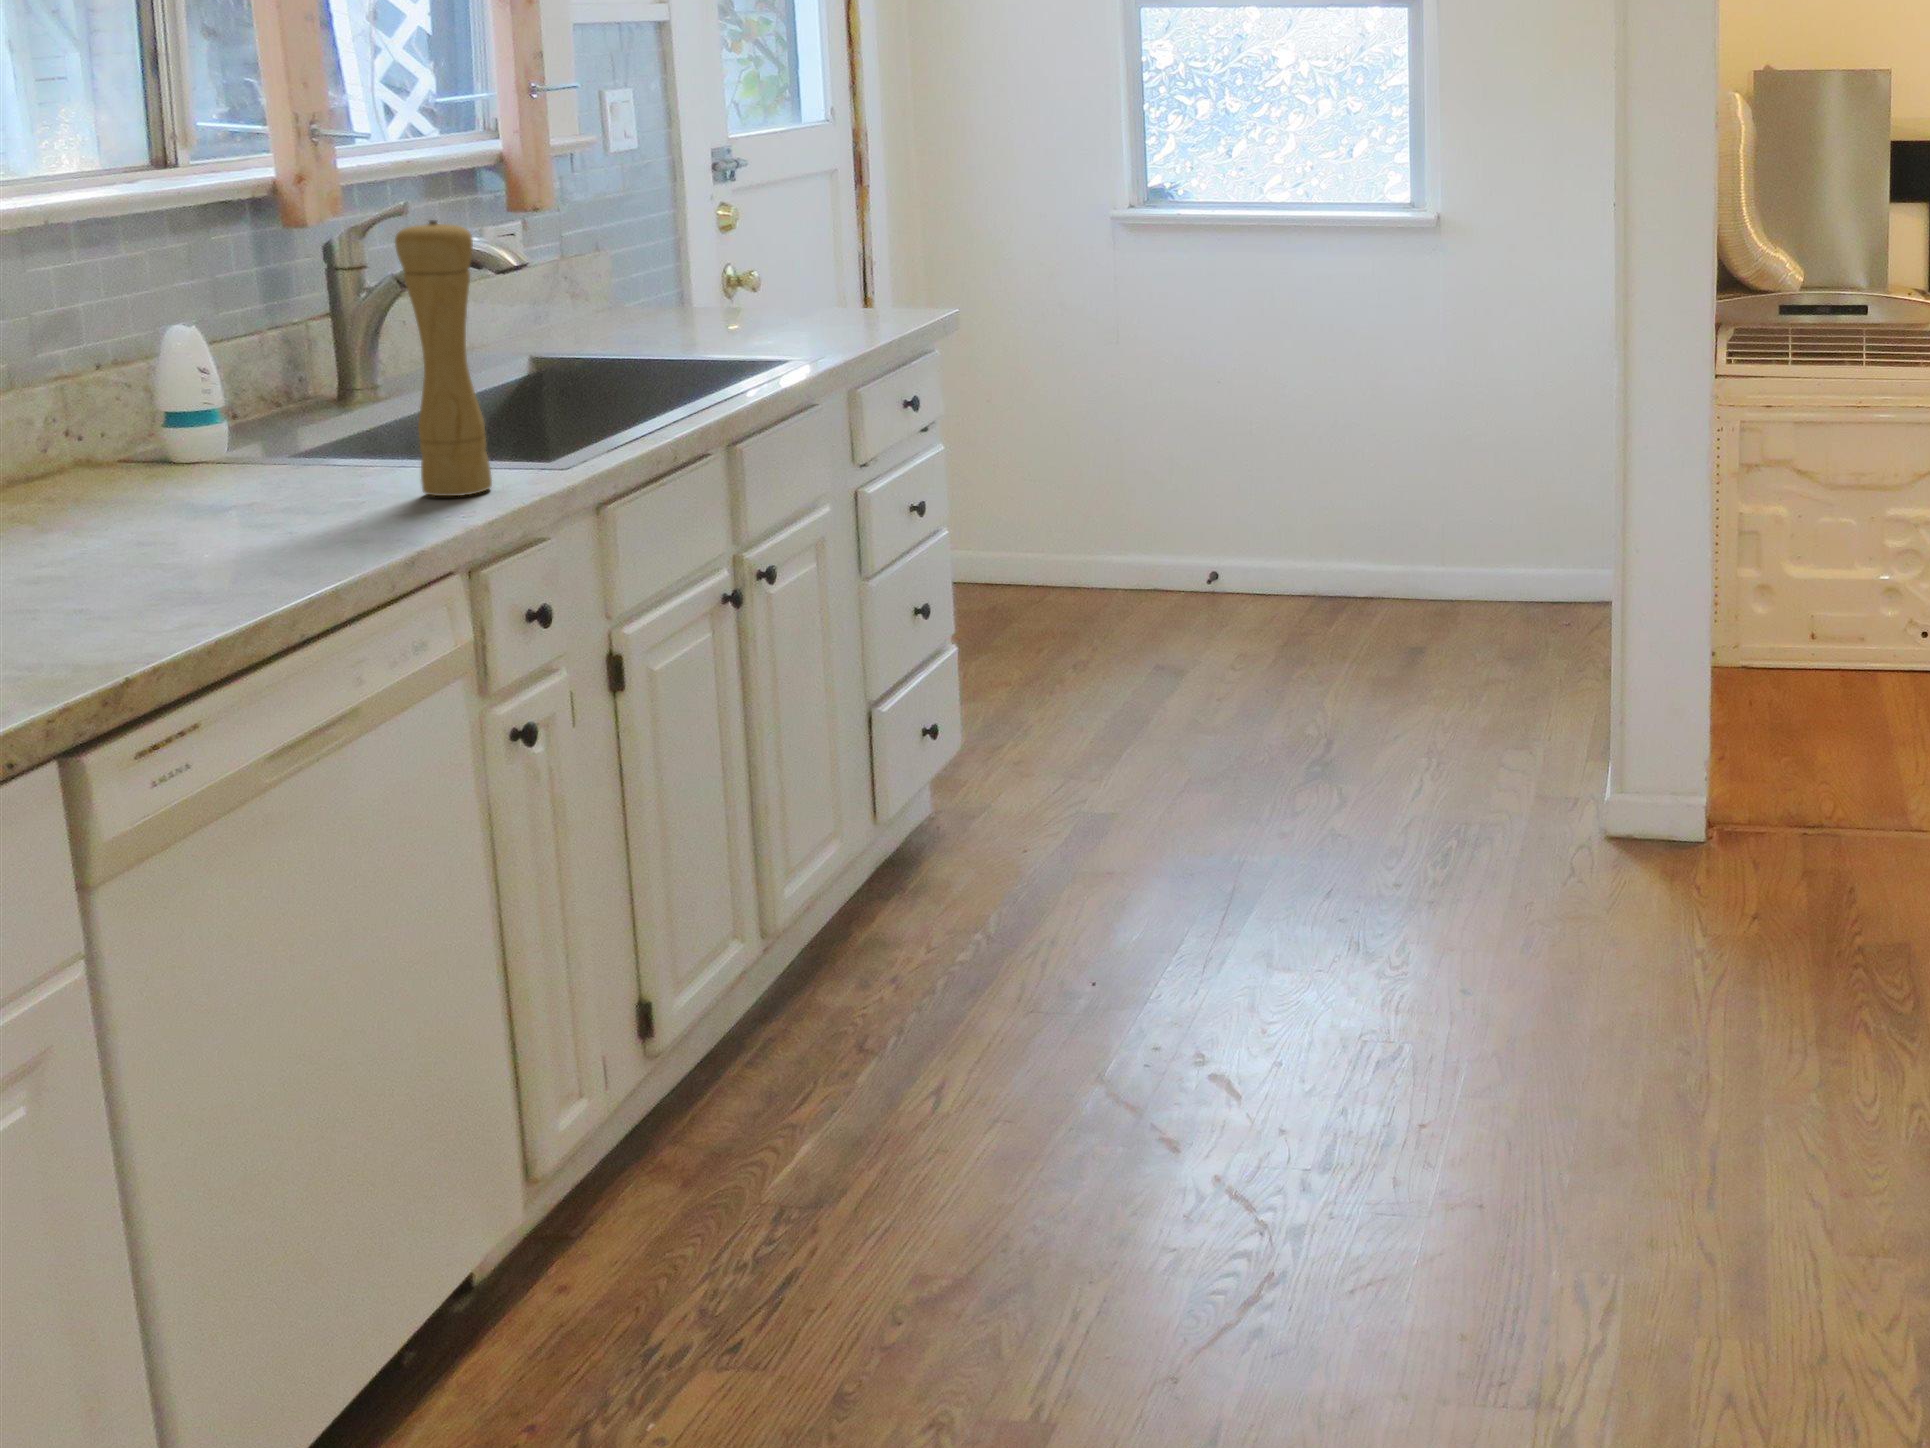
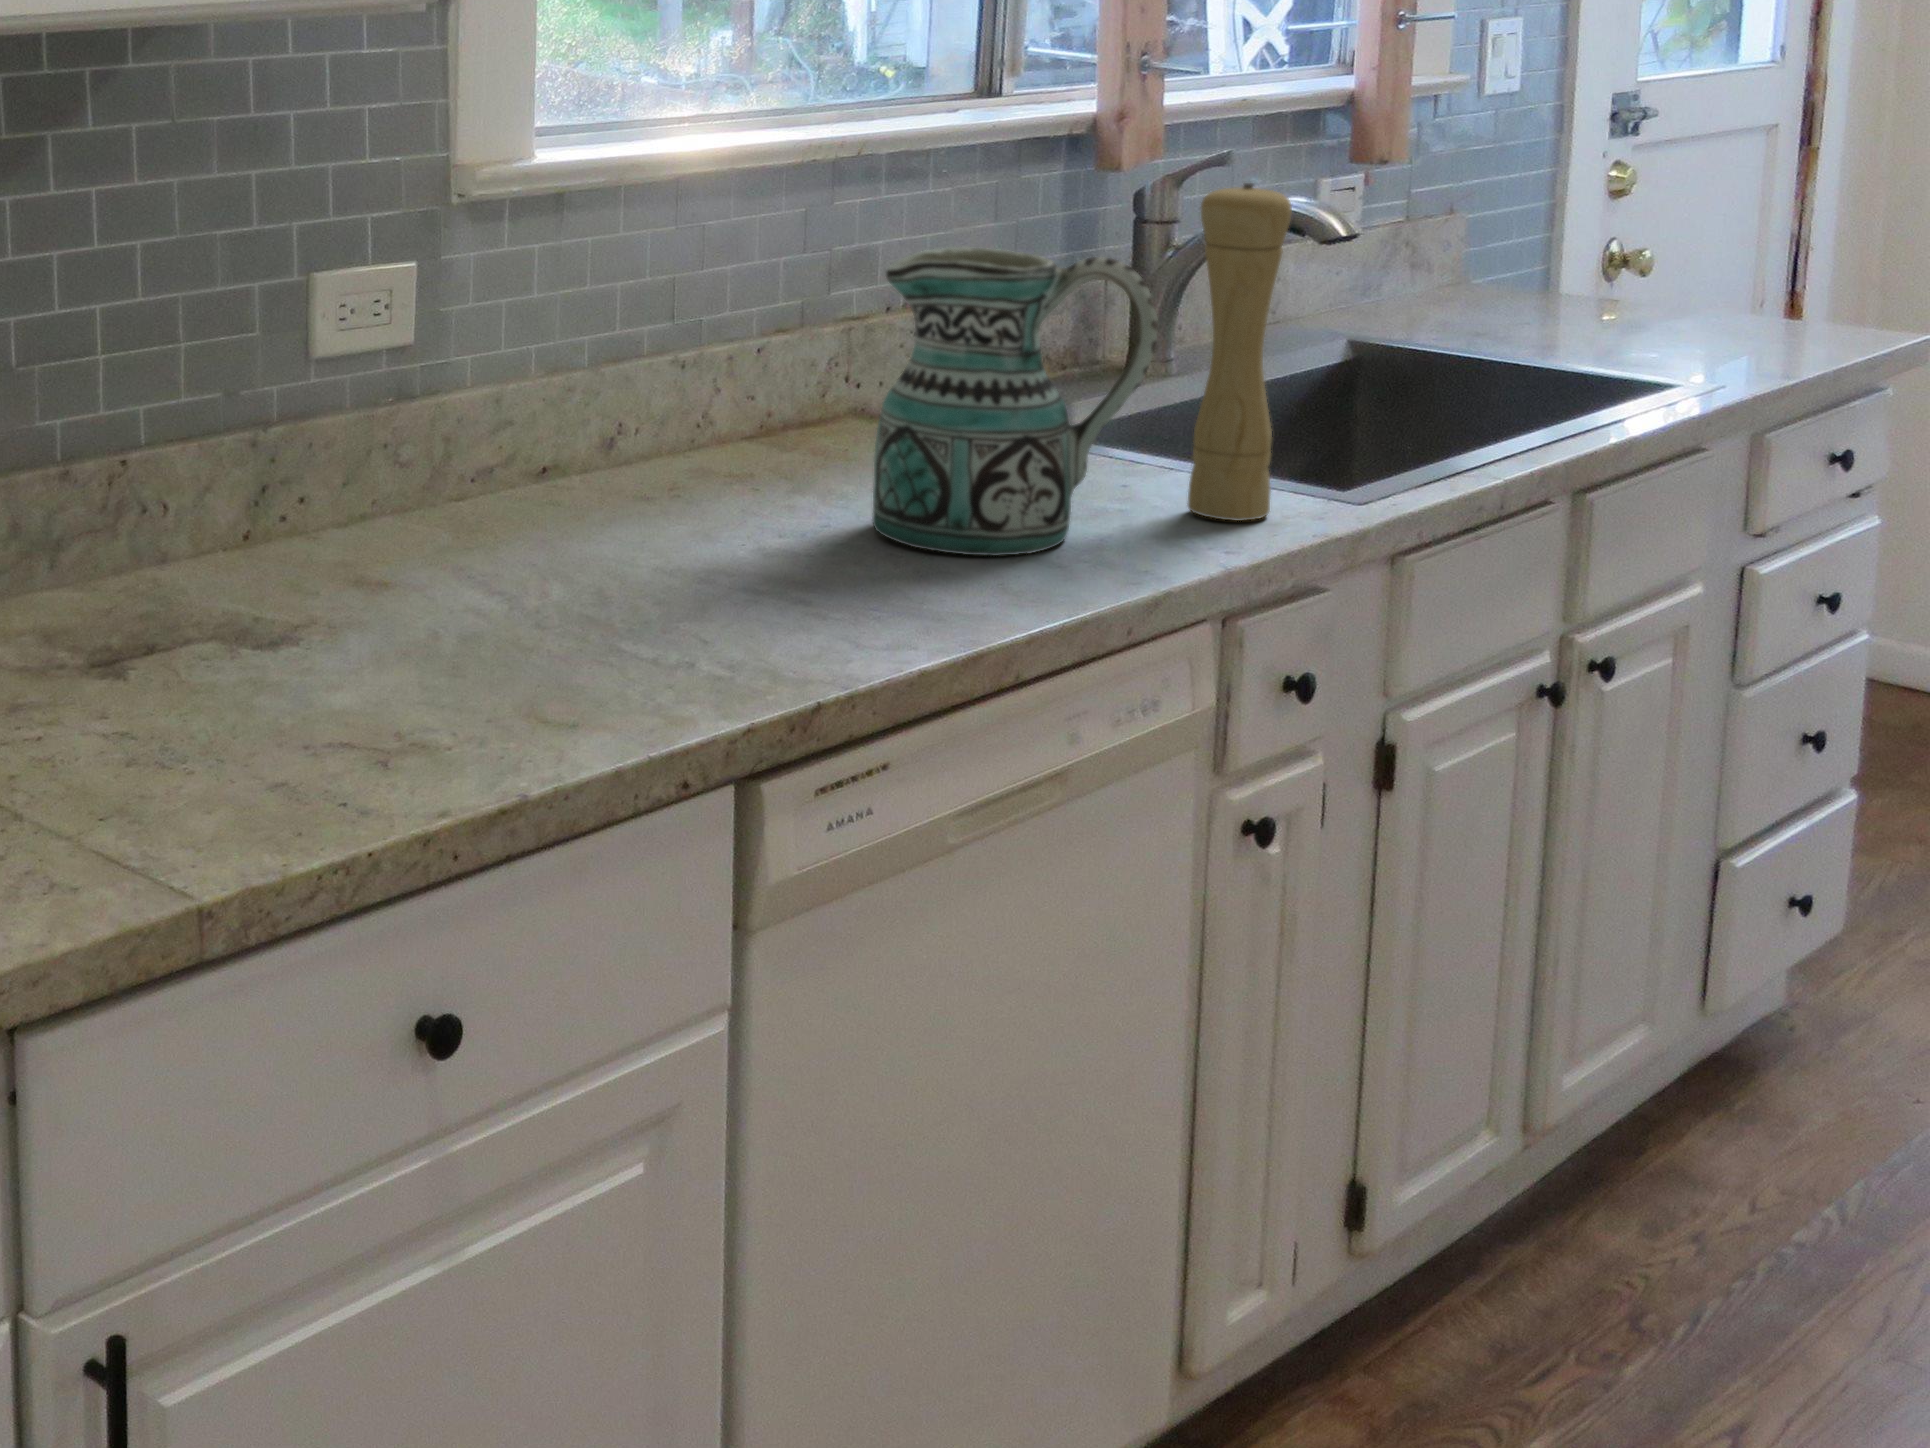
ceramic pitcher: none [108,288,376,556] -> present [872,247,1158,556]

